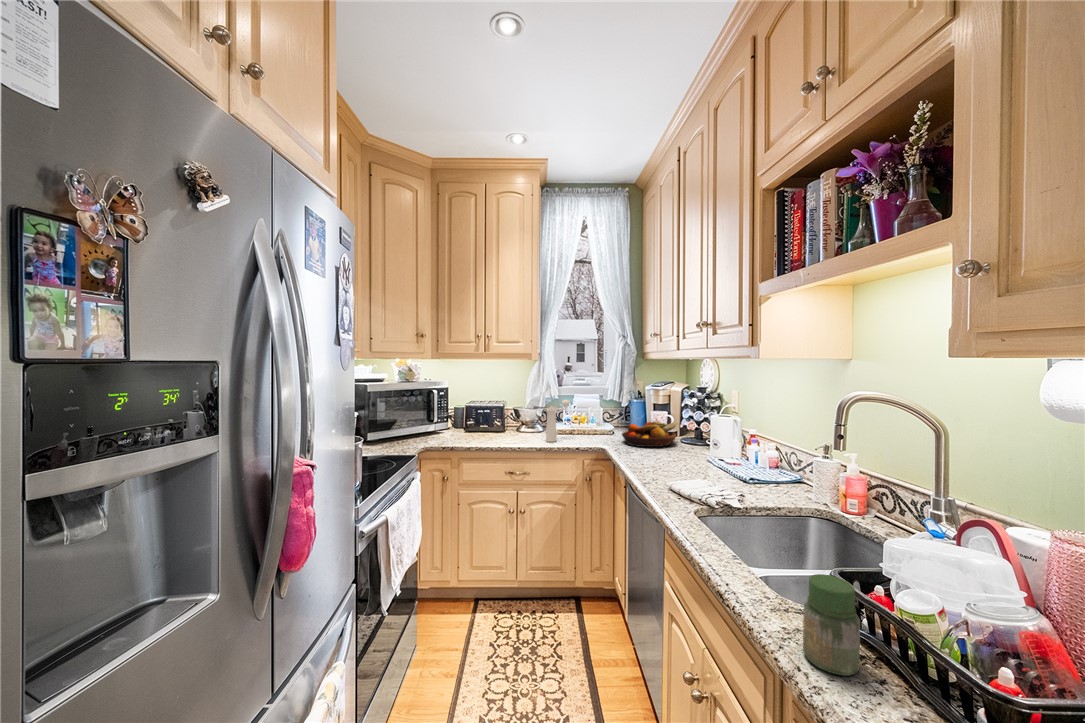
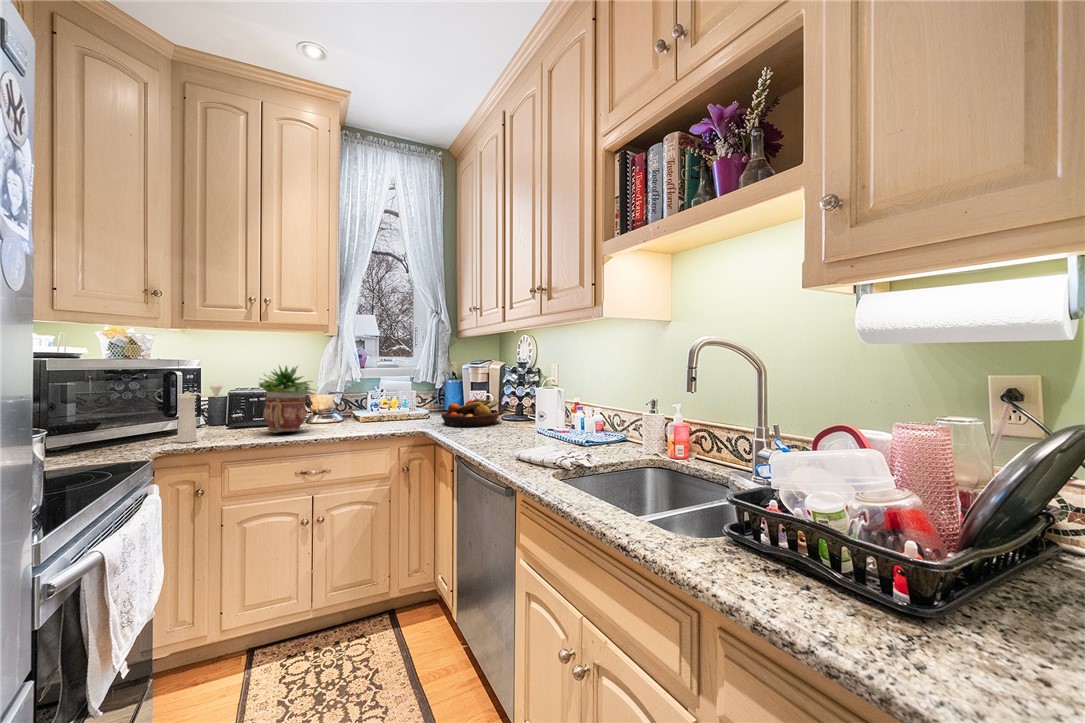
potted plant: none [480,386,524,439] -> present [259,366,316,433]
pepper mill: present [546,400,569,442] -> present [177,383,223,442]
jar: present [803,574,860,676] -> none [730,496,783,591]

